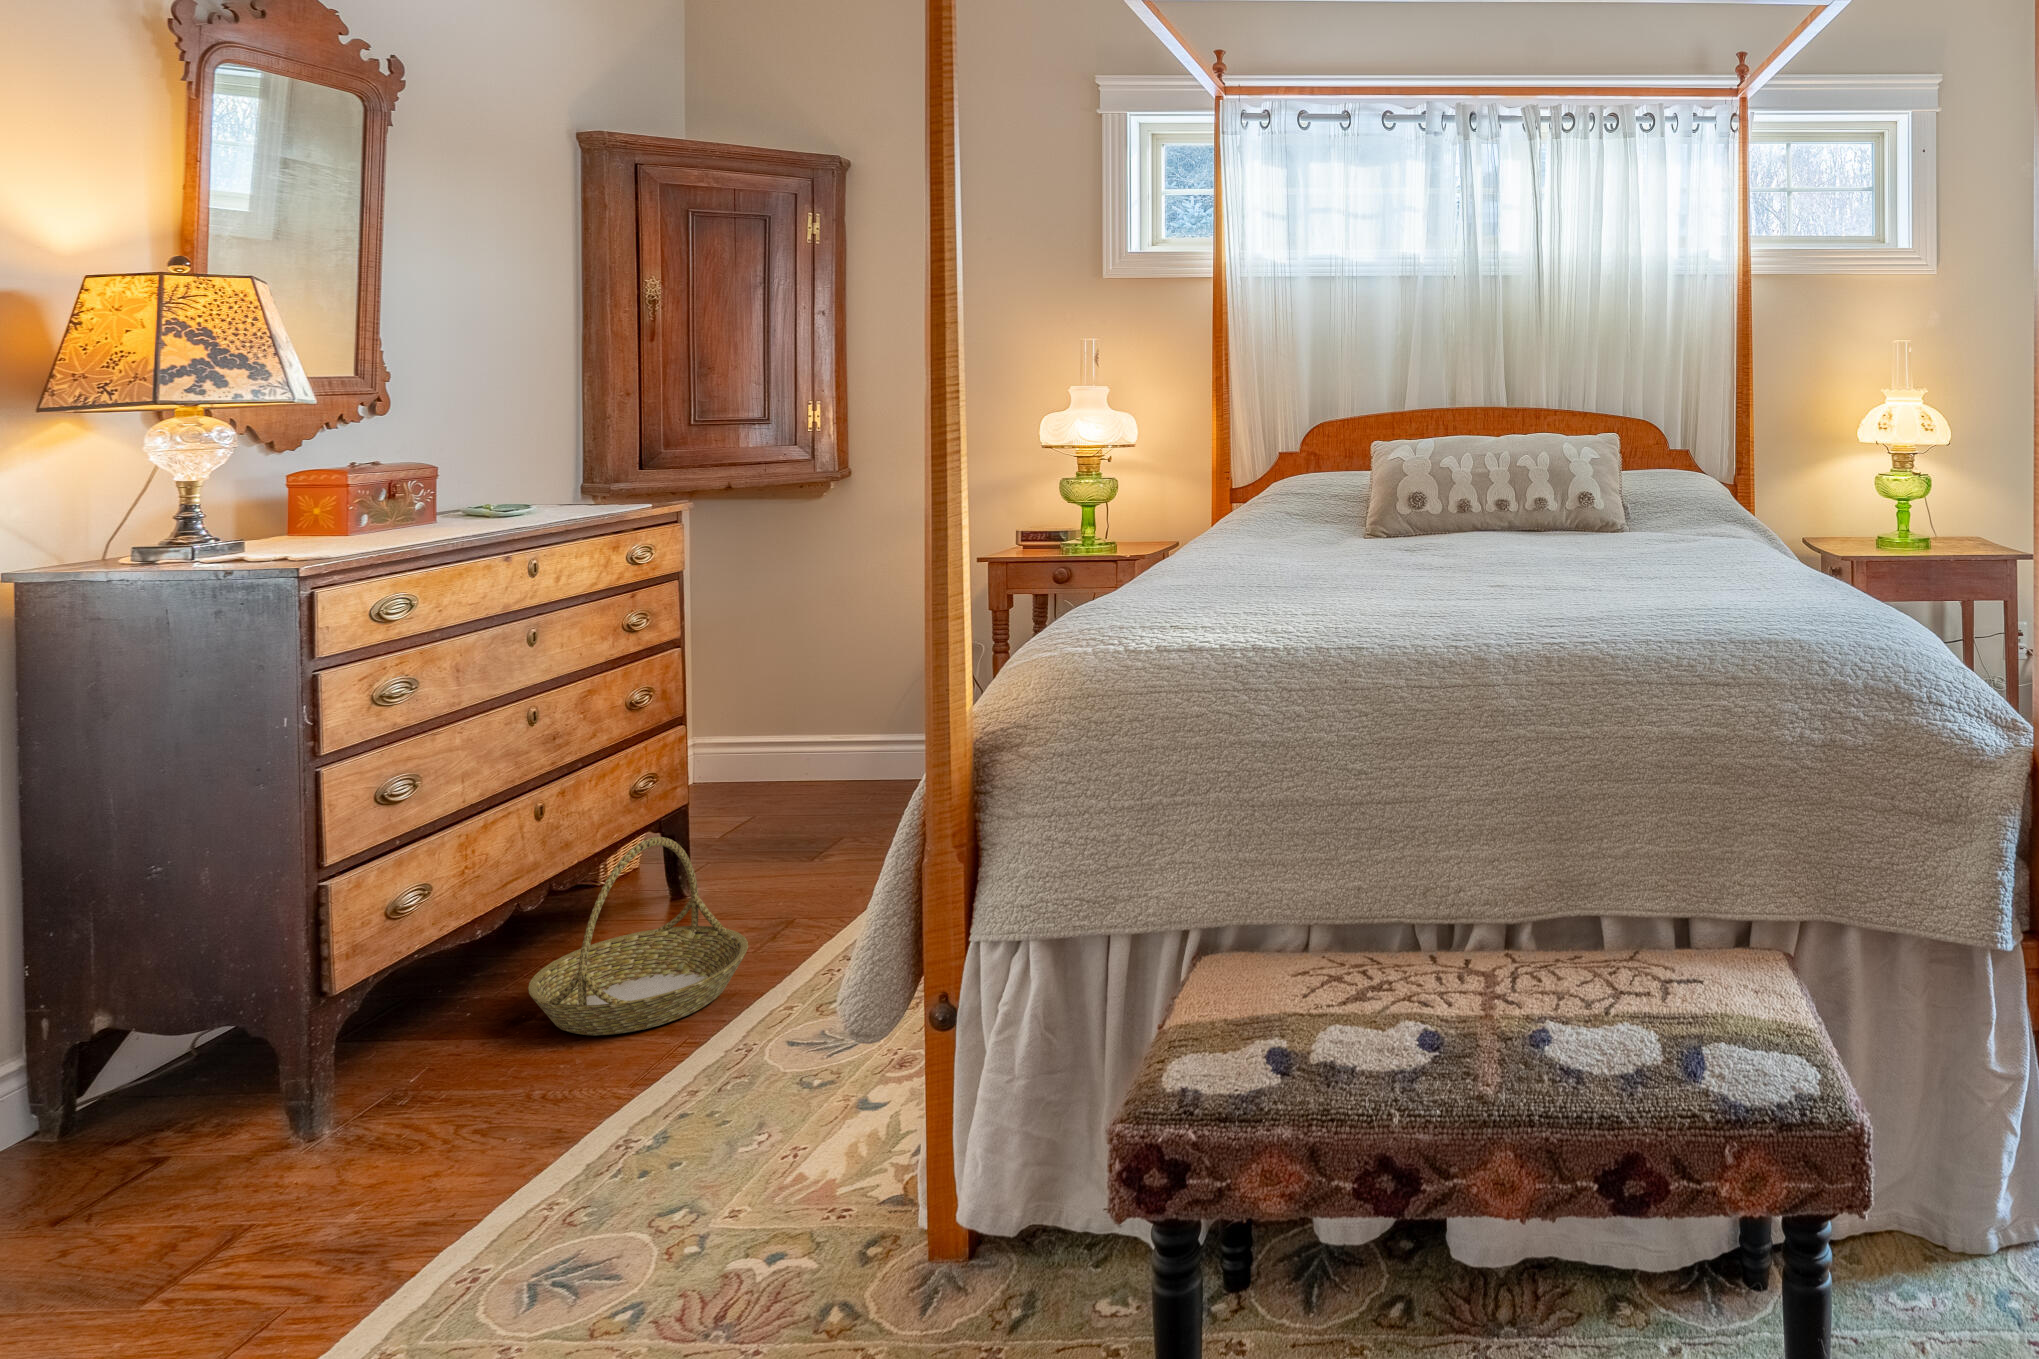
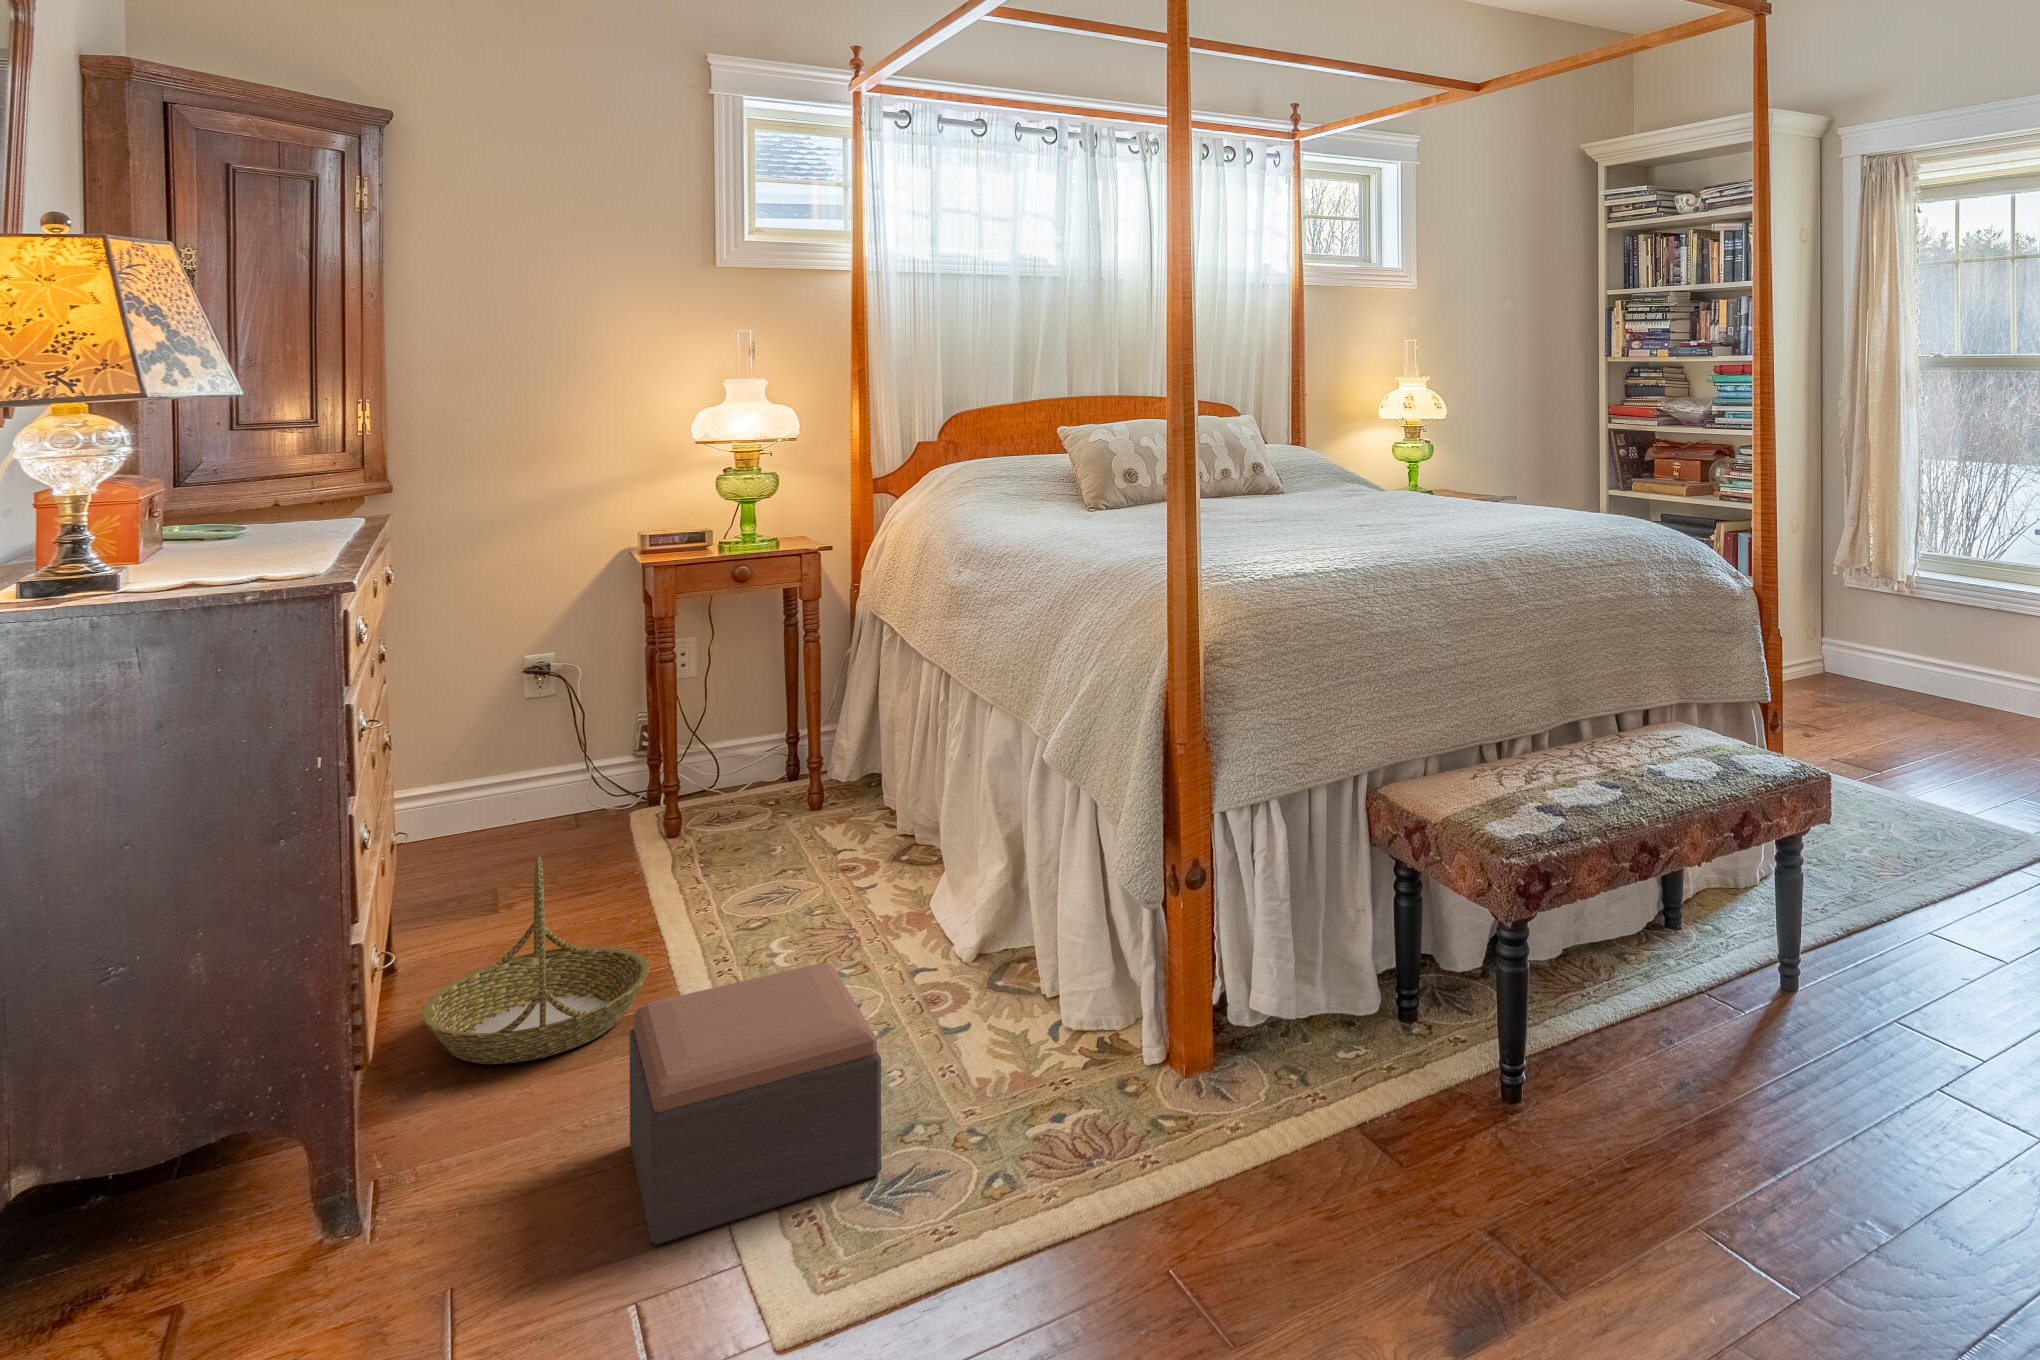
footstool: none [336,1017,700,1286] -> present [630,963,881,1245]

